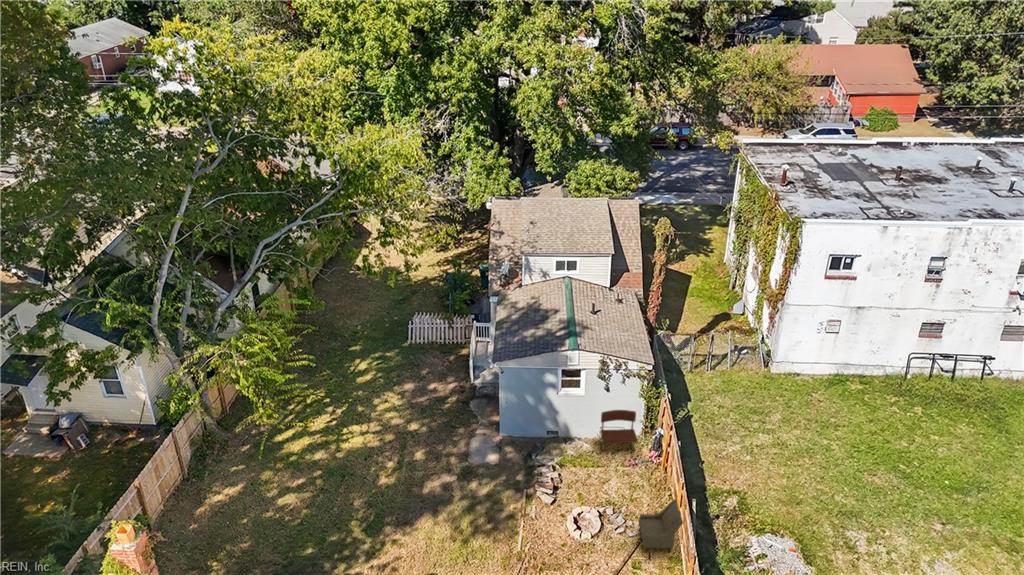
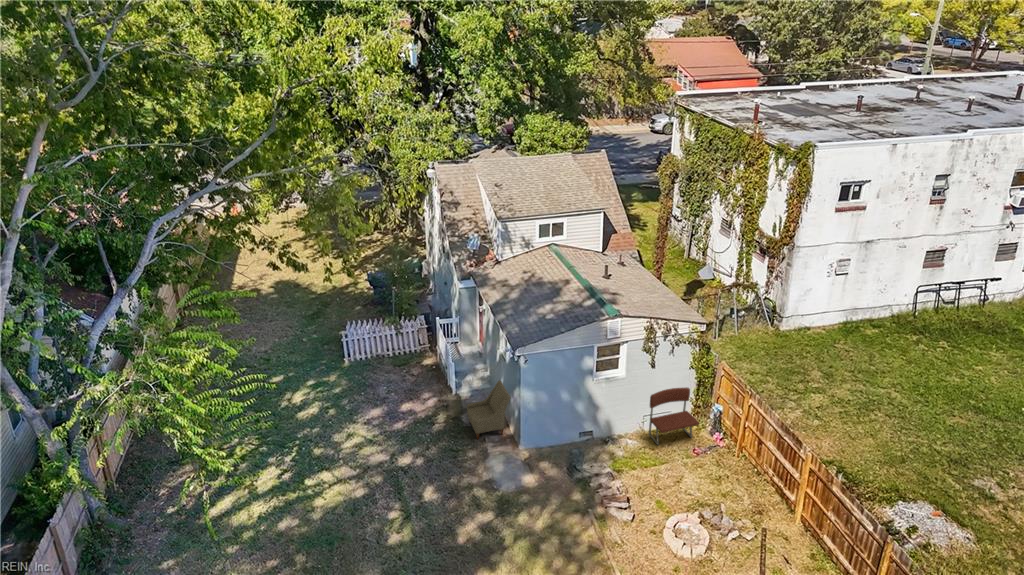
chair: present [639,499,683,553] -> present [467,381,511,439]

